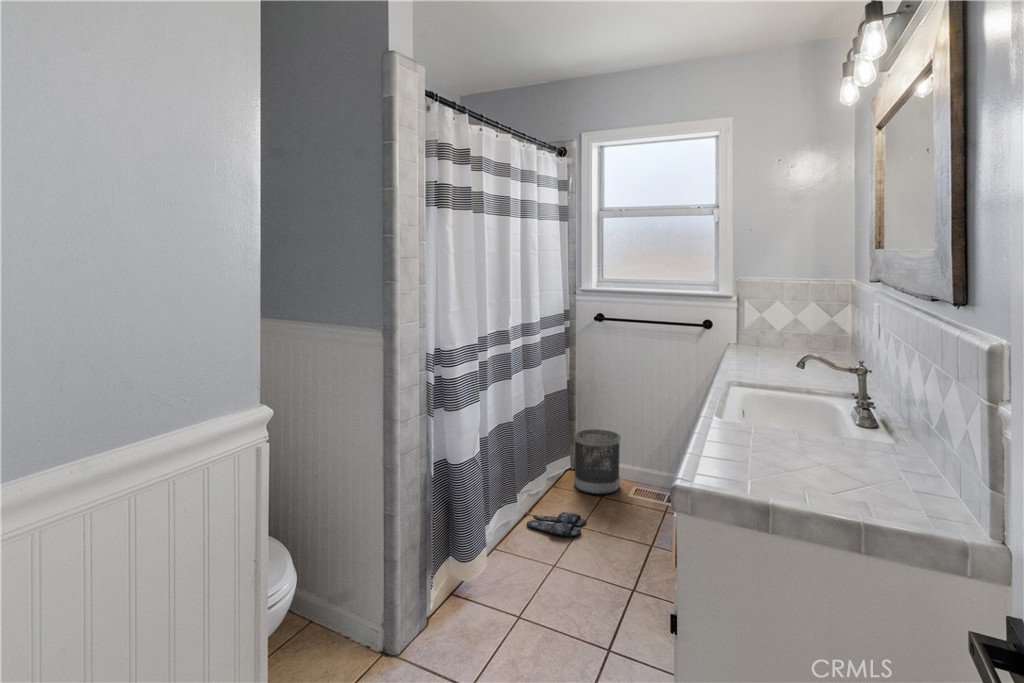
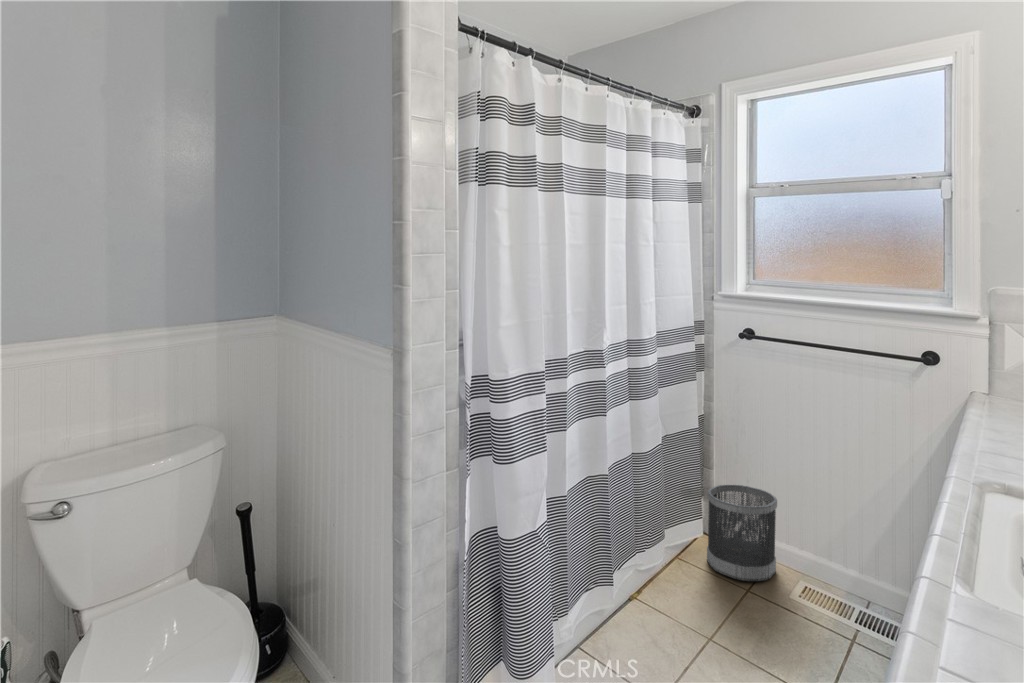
slippers: present [527,512,587,536] -> none [629,597,717,647]

